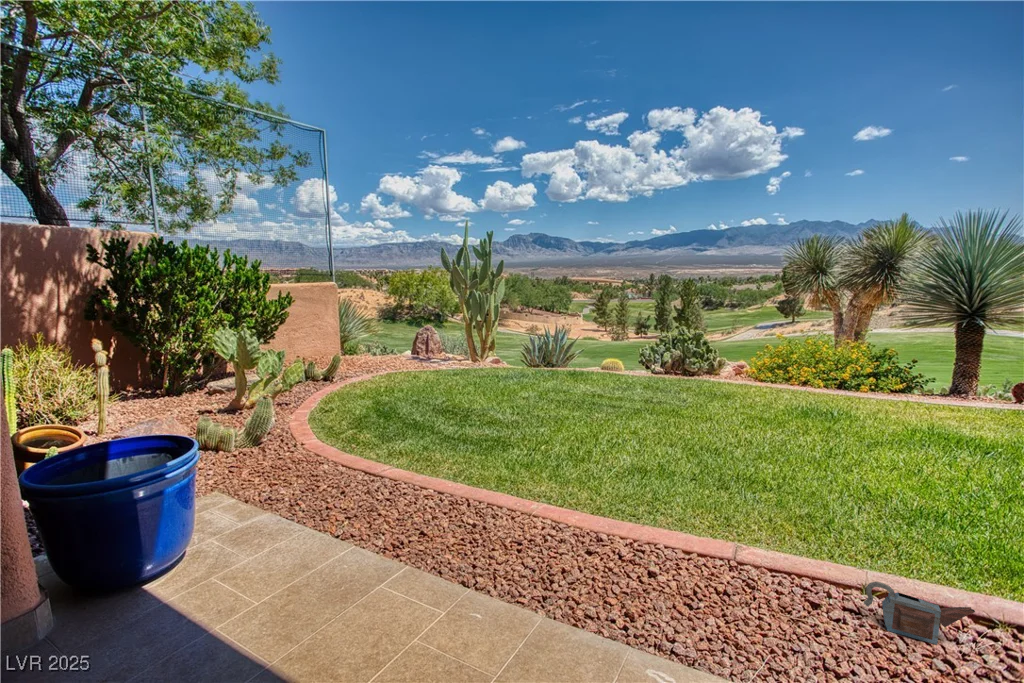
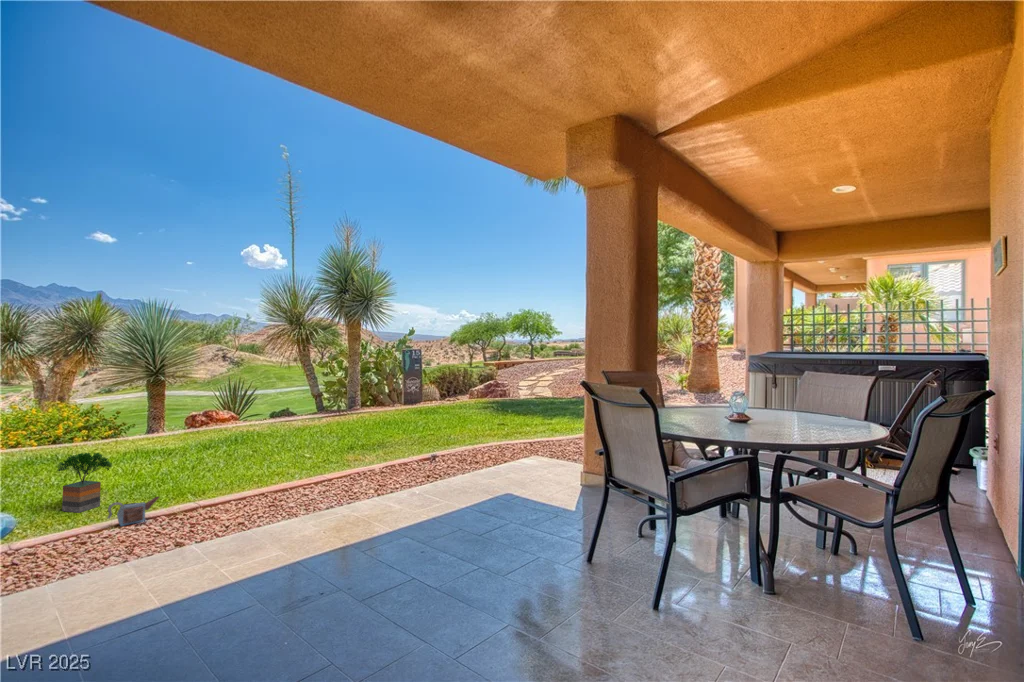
potted tree: none [805,450,888,545] -> present [58,453,112,513]

